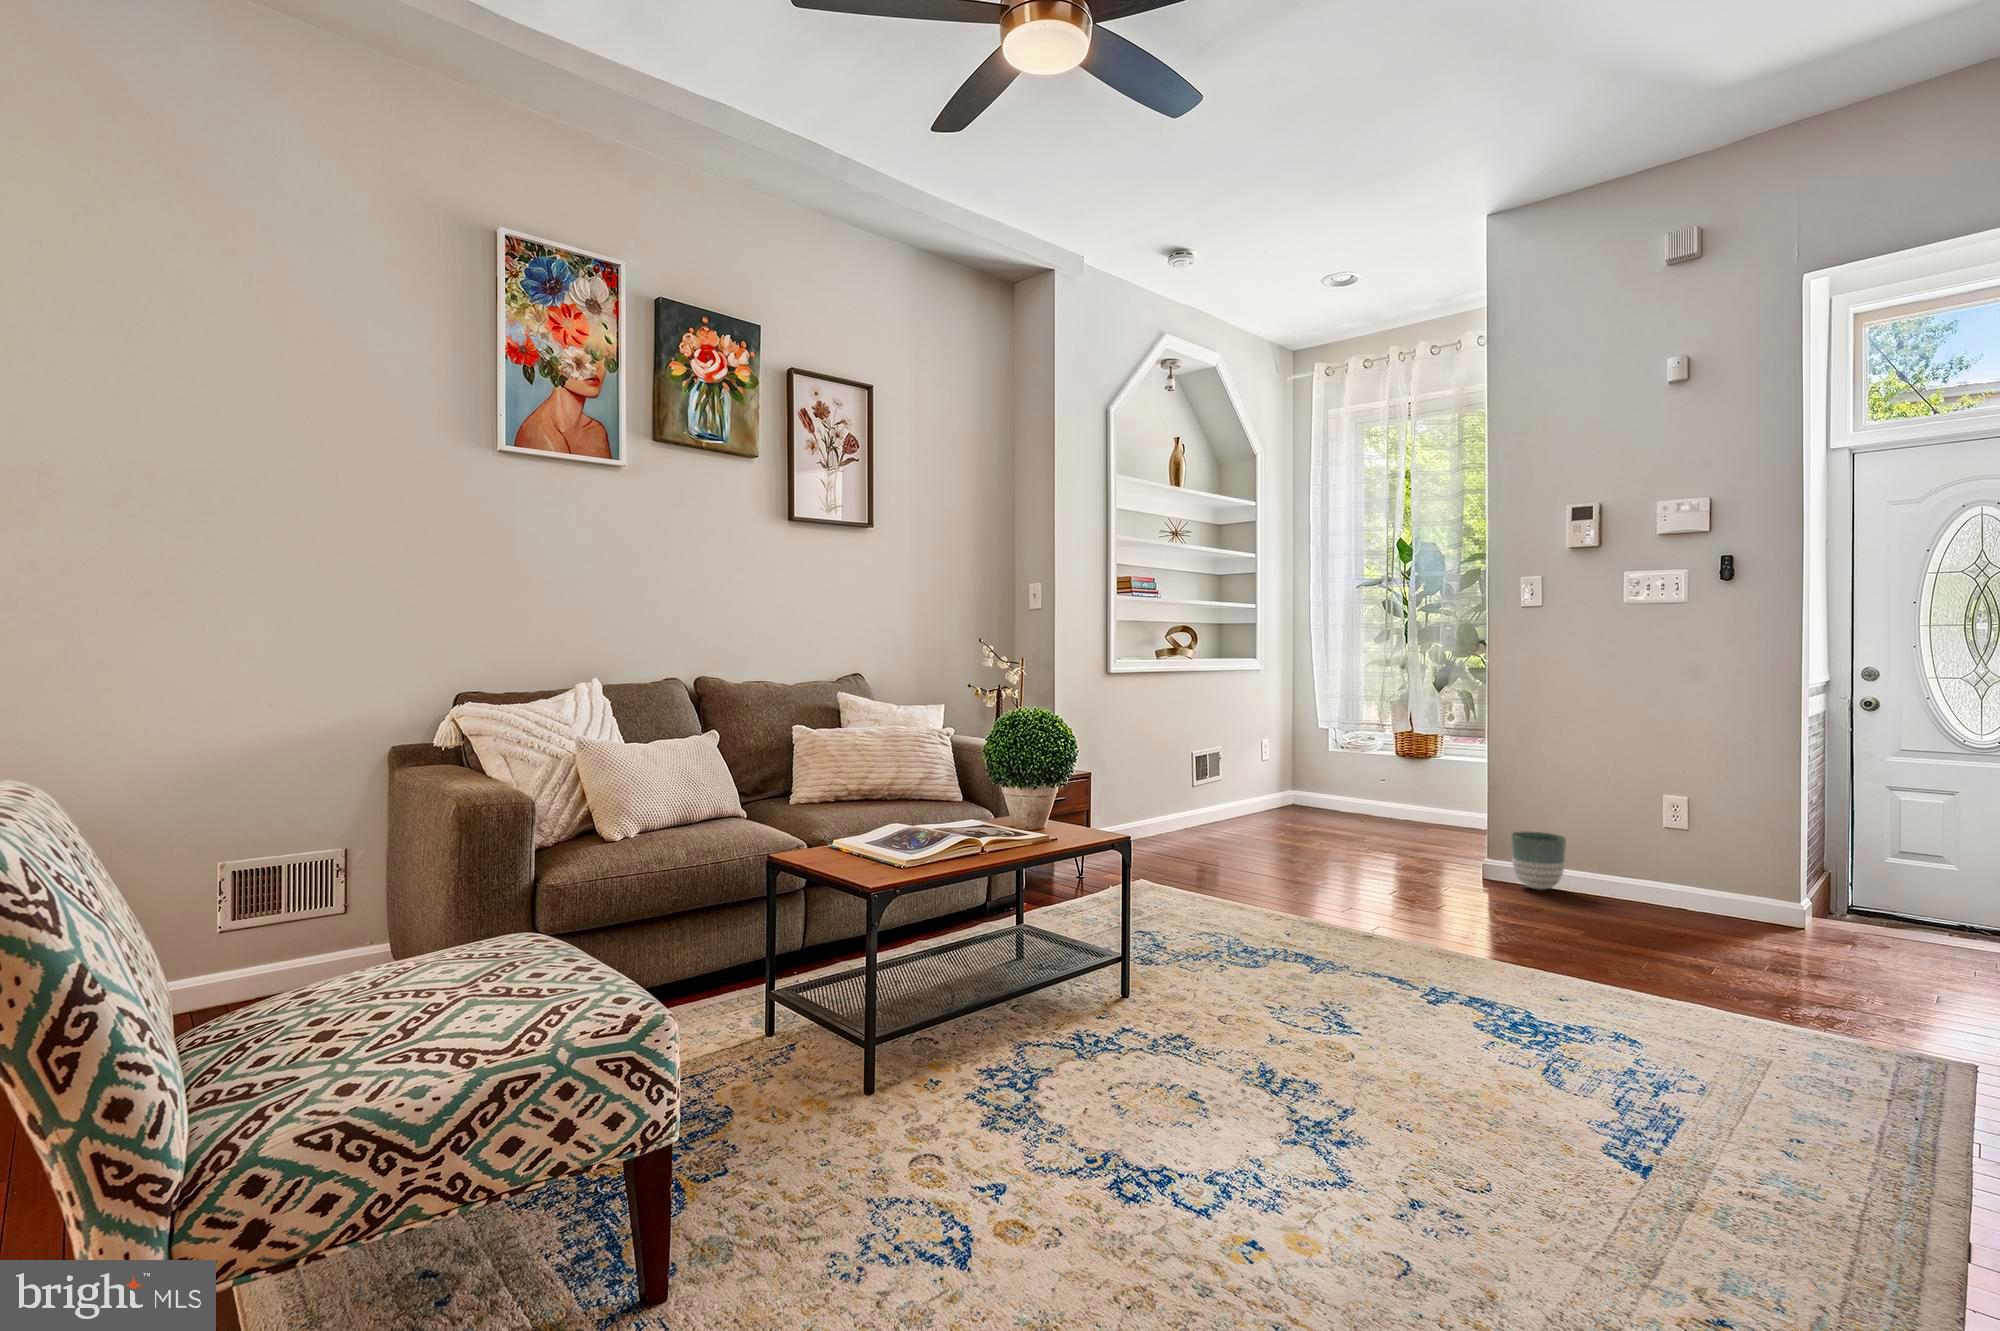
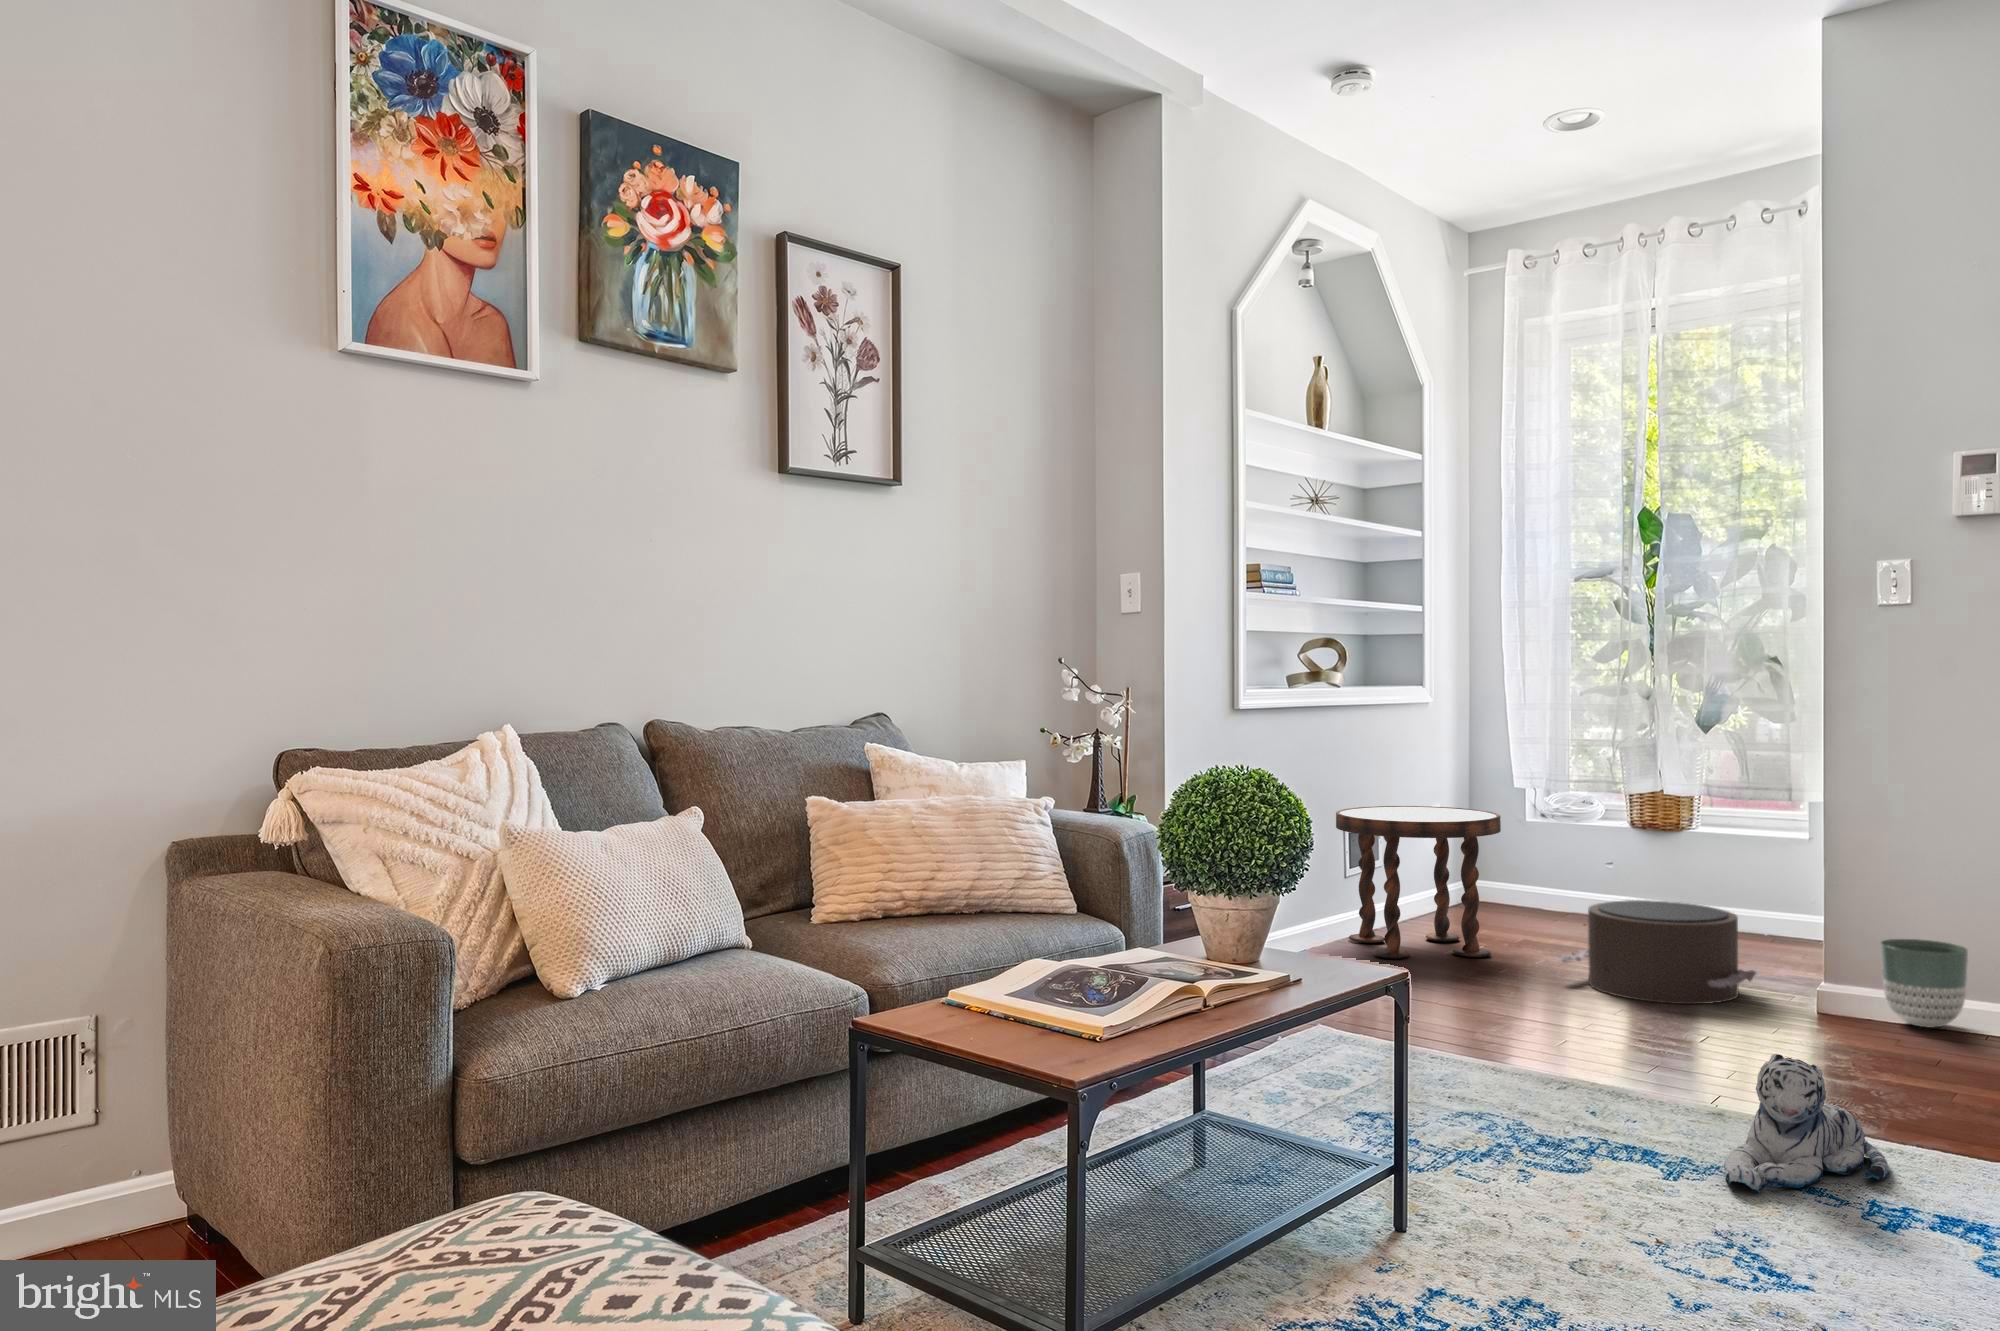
side table: none [1181,740,1289,840] -> present [1336,806,1501,959]
pouf: none [1311,805,1440,872] -> present [1559,900,1756,1004]
plush toy: none [1332,896,1444,980] -> present [1724,1054,1890,1192]

